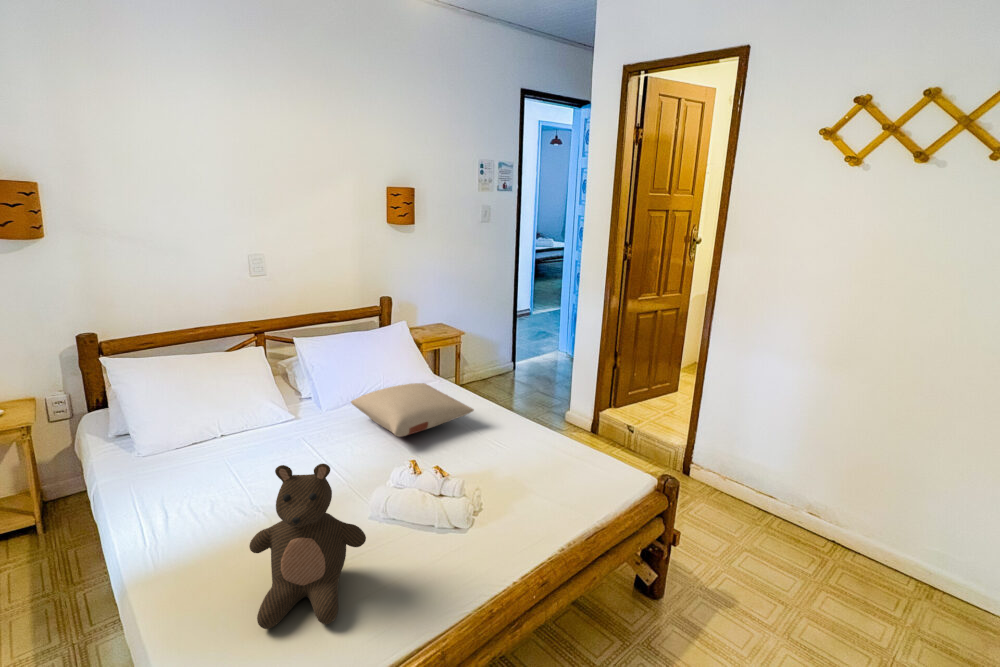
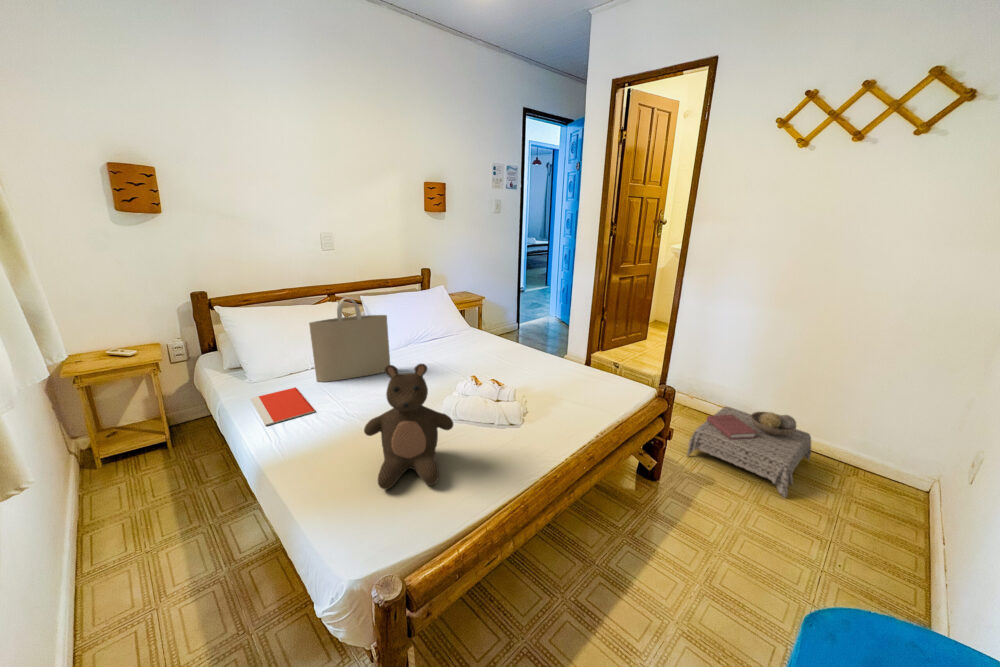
tote bag: none [213,351,319,457] -> present [309,298,390,382]
pillow: present [351,383,474,437] -> none [412,327,508,364]
notebook: none [133,465,209,524] -> present [251,387,315,426]
ottoman: none [704,494,869,632] -> present [687,406,811,498]

